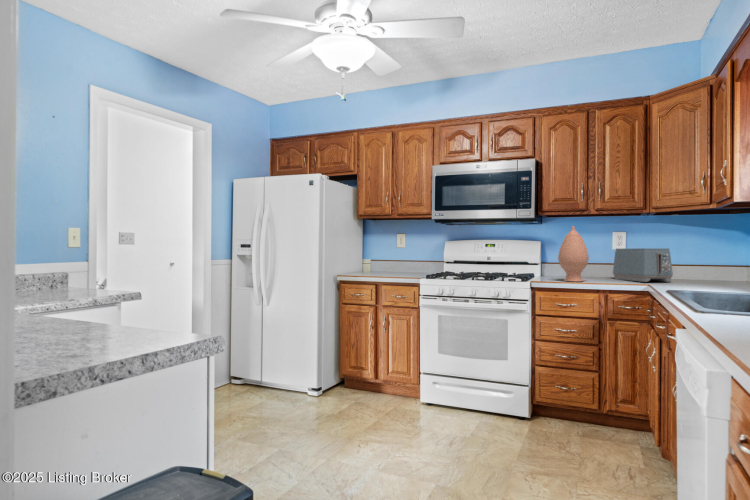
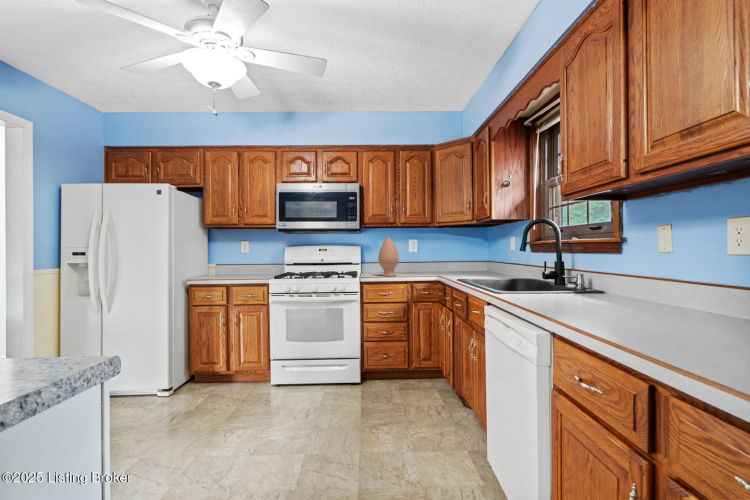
toaster: present [613,248,673,282] -> none [412,251,450,274]

